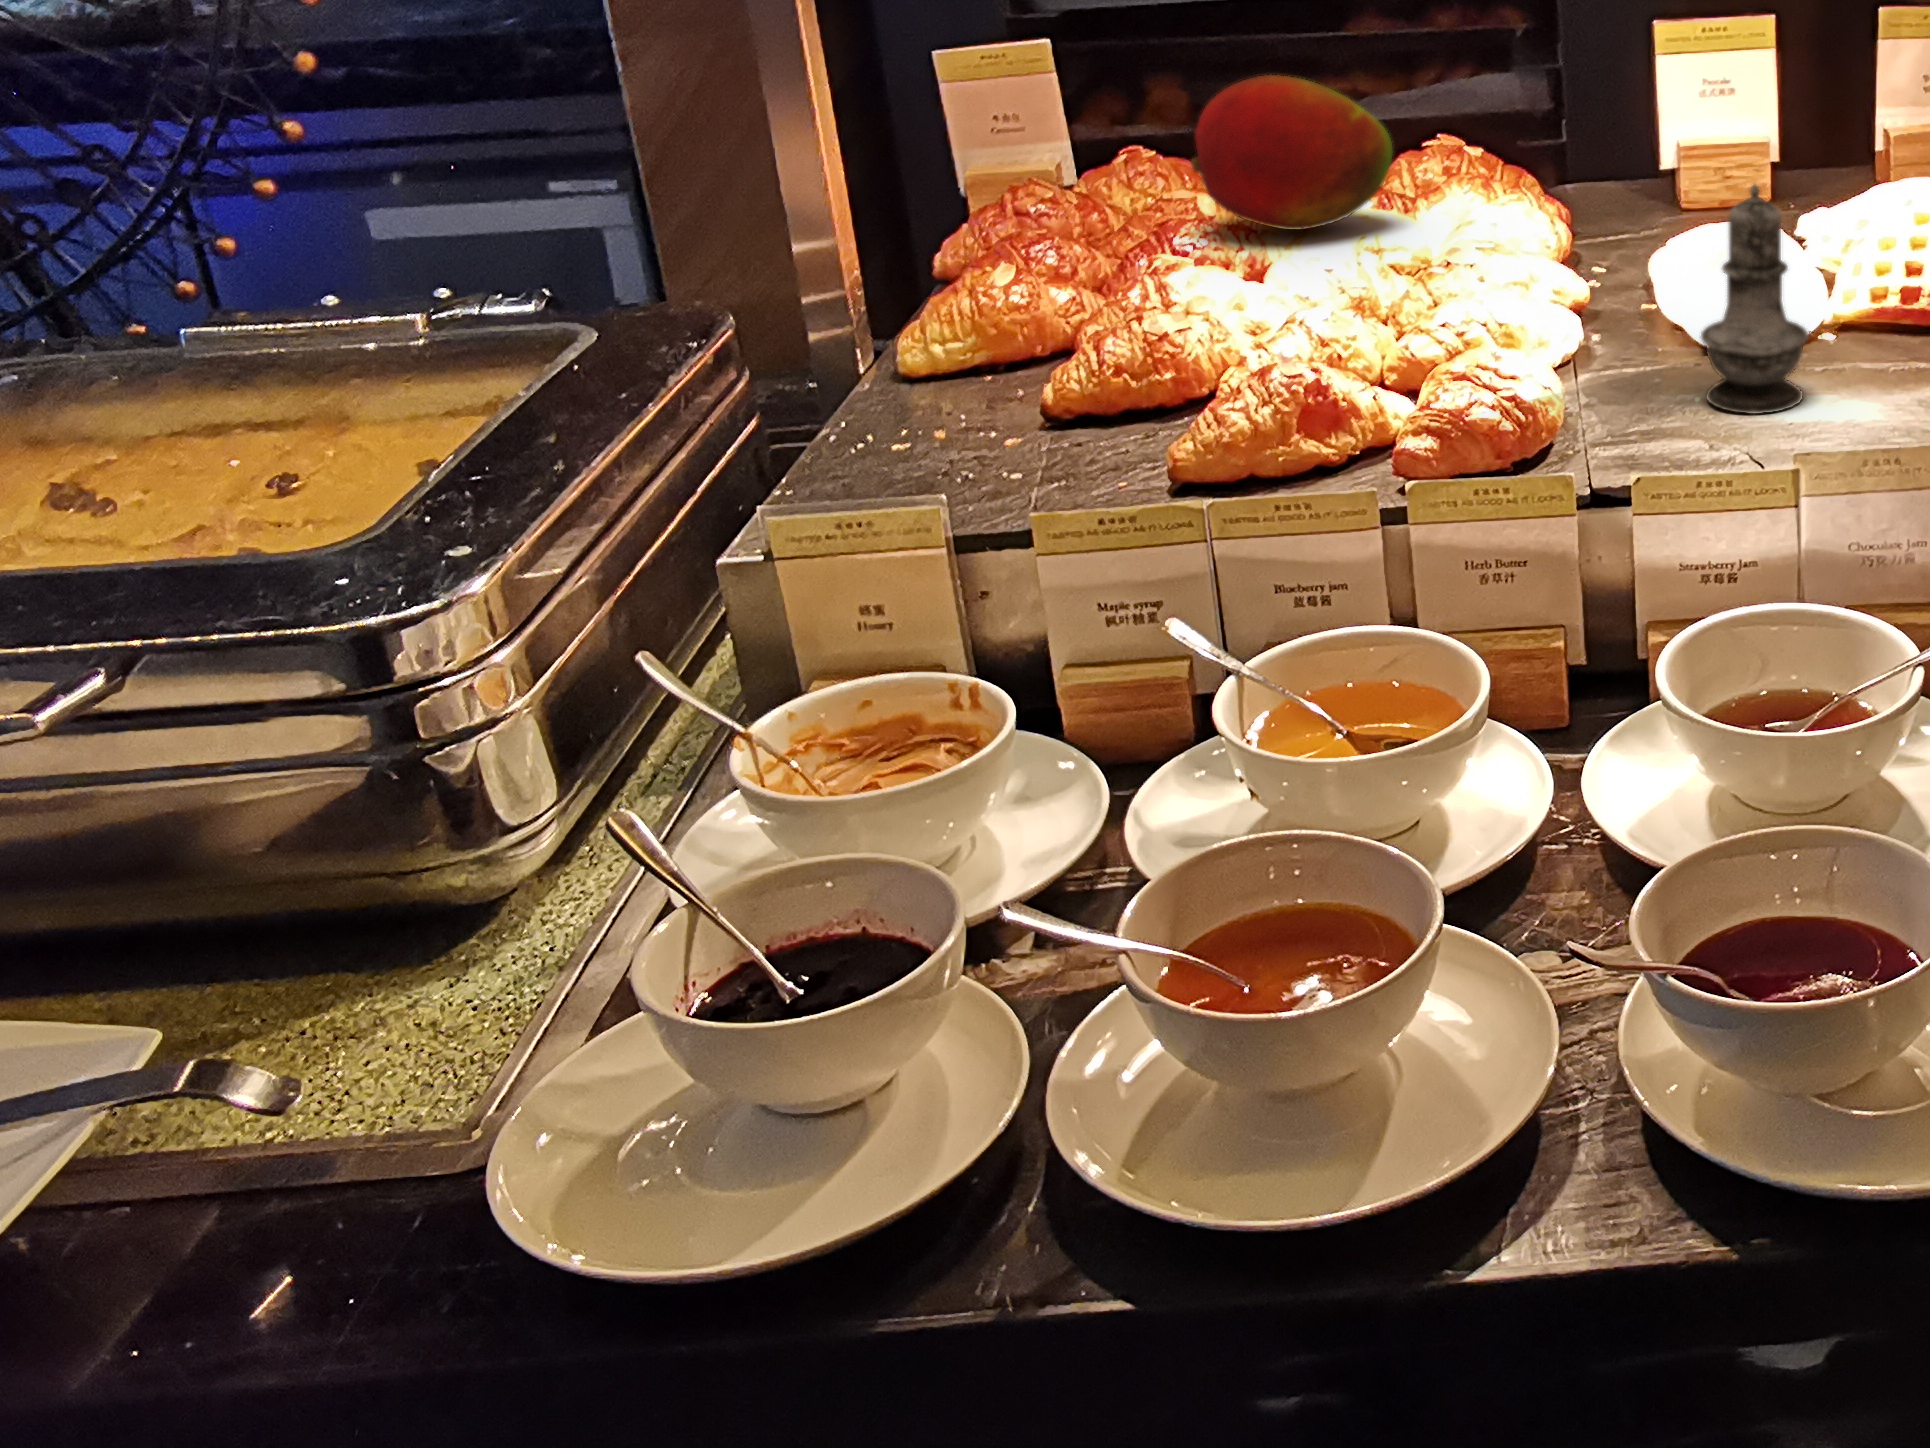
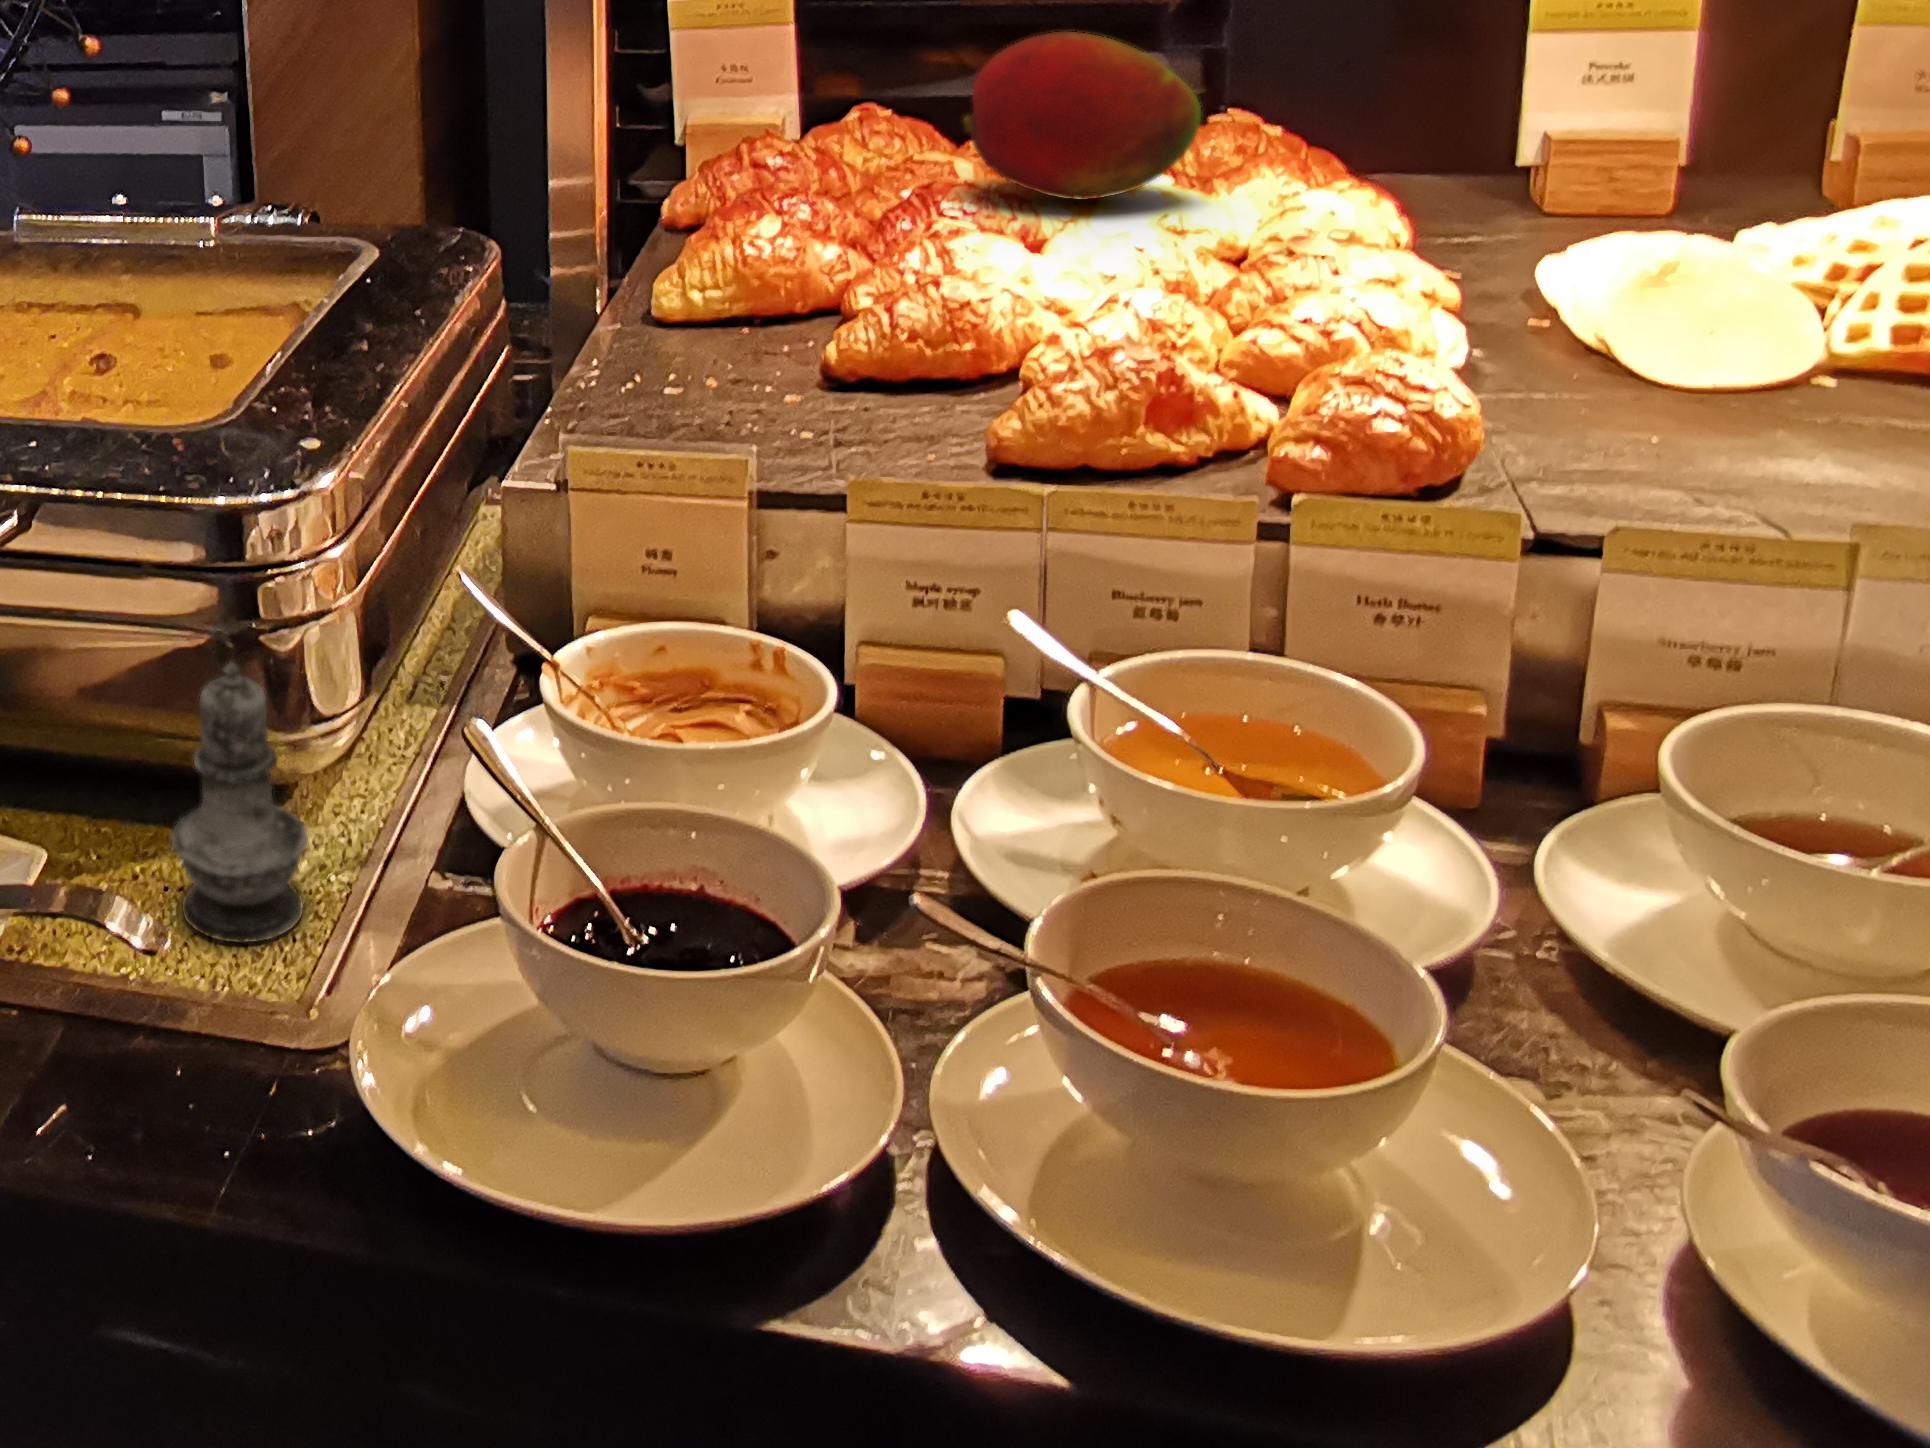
salt shaker: present [1701,185,1809,414] -> present [172,662,308,943]

